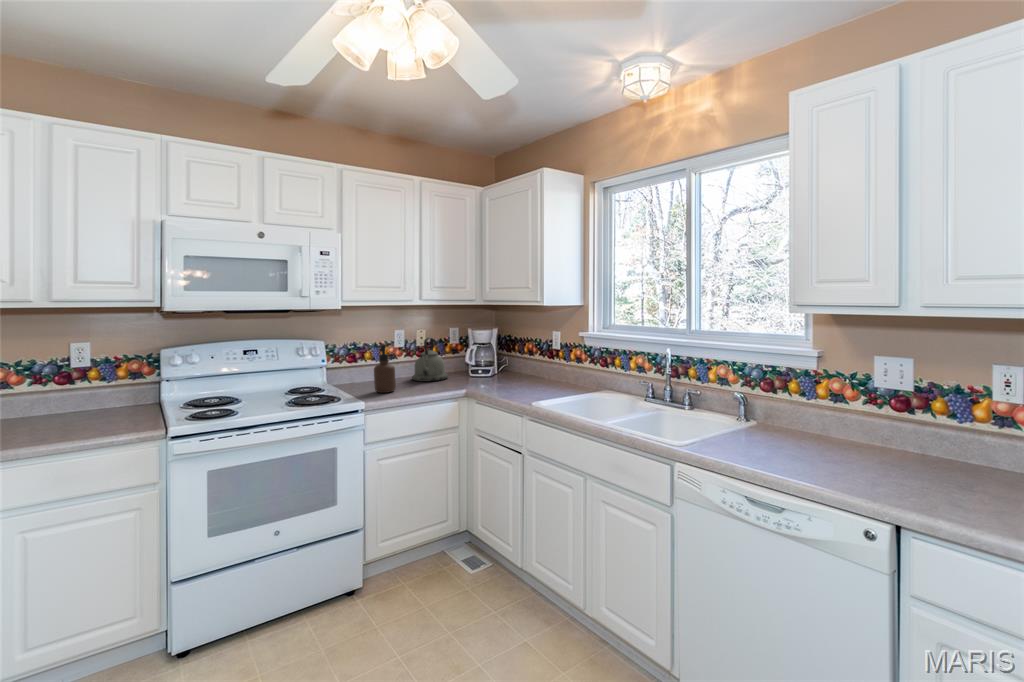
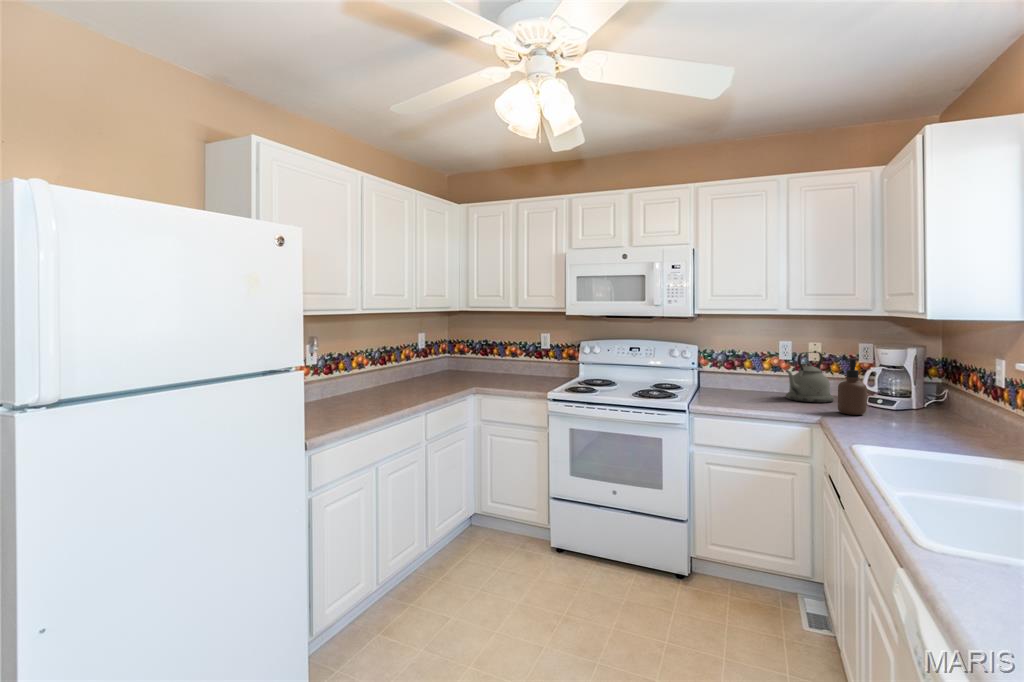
soap dispenser: present [374,345,396,393] -> present [838,359,867,415]

